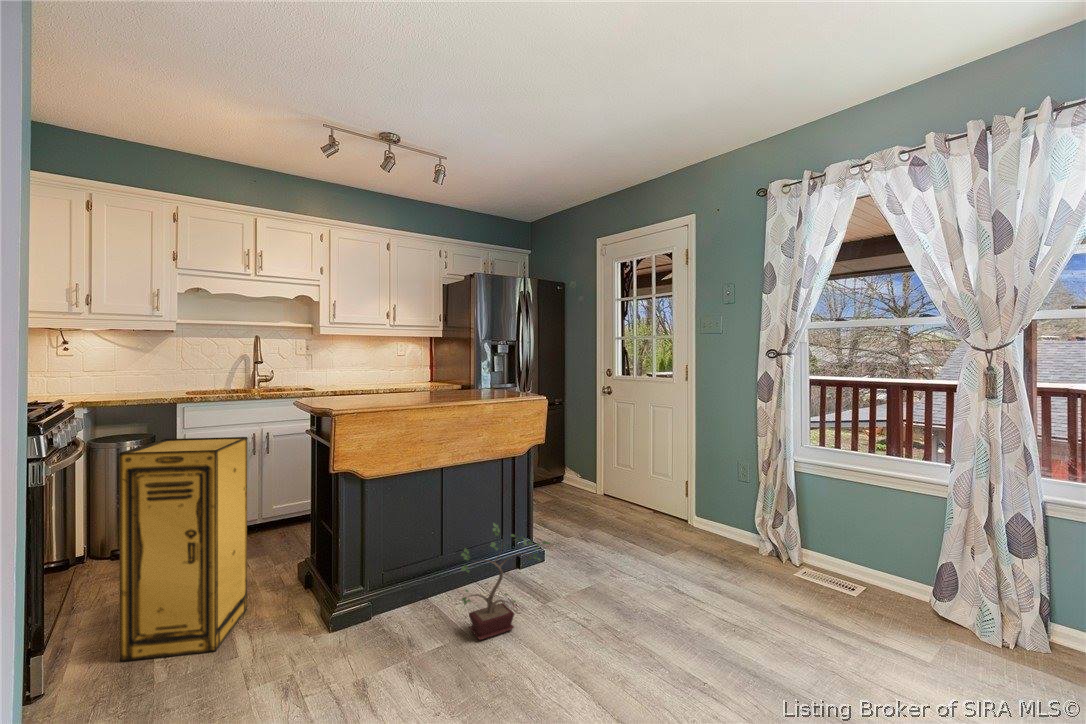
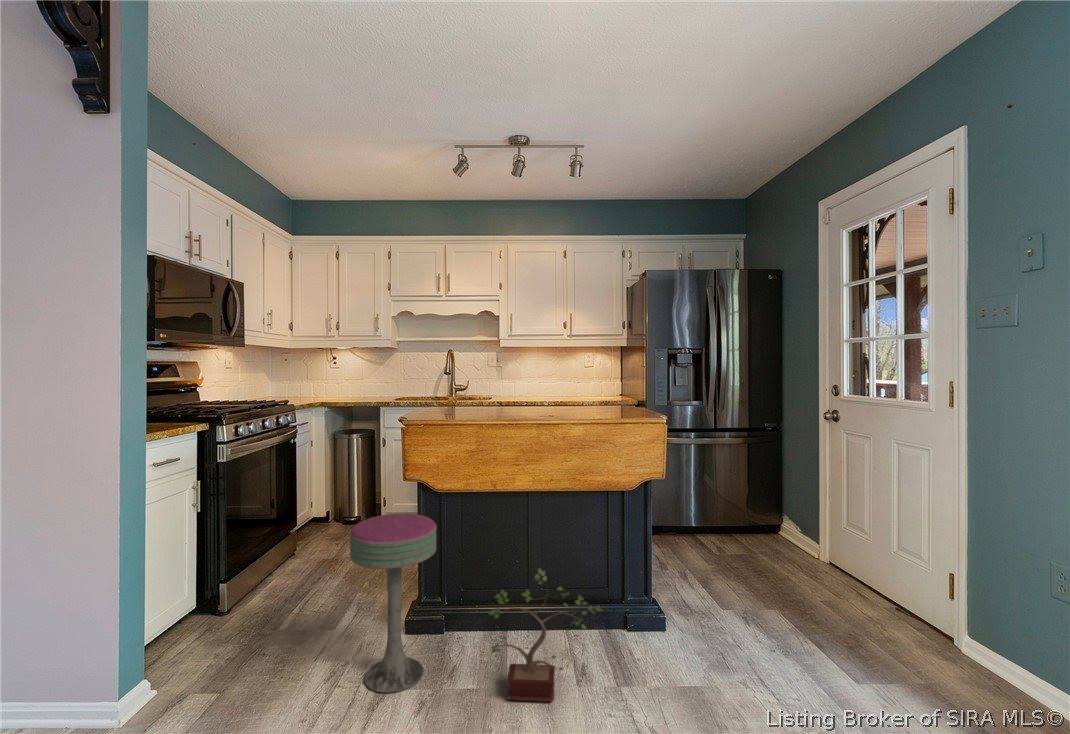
storage cabinet: present [119,437,247,661] -> none [275,438,374,623]
bar stool: none [308,499,399,681] -> present [350,514,436,693]

